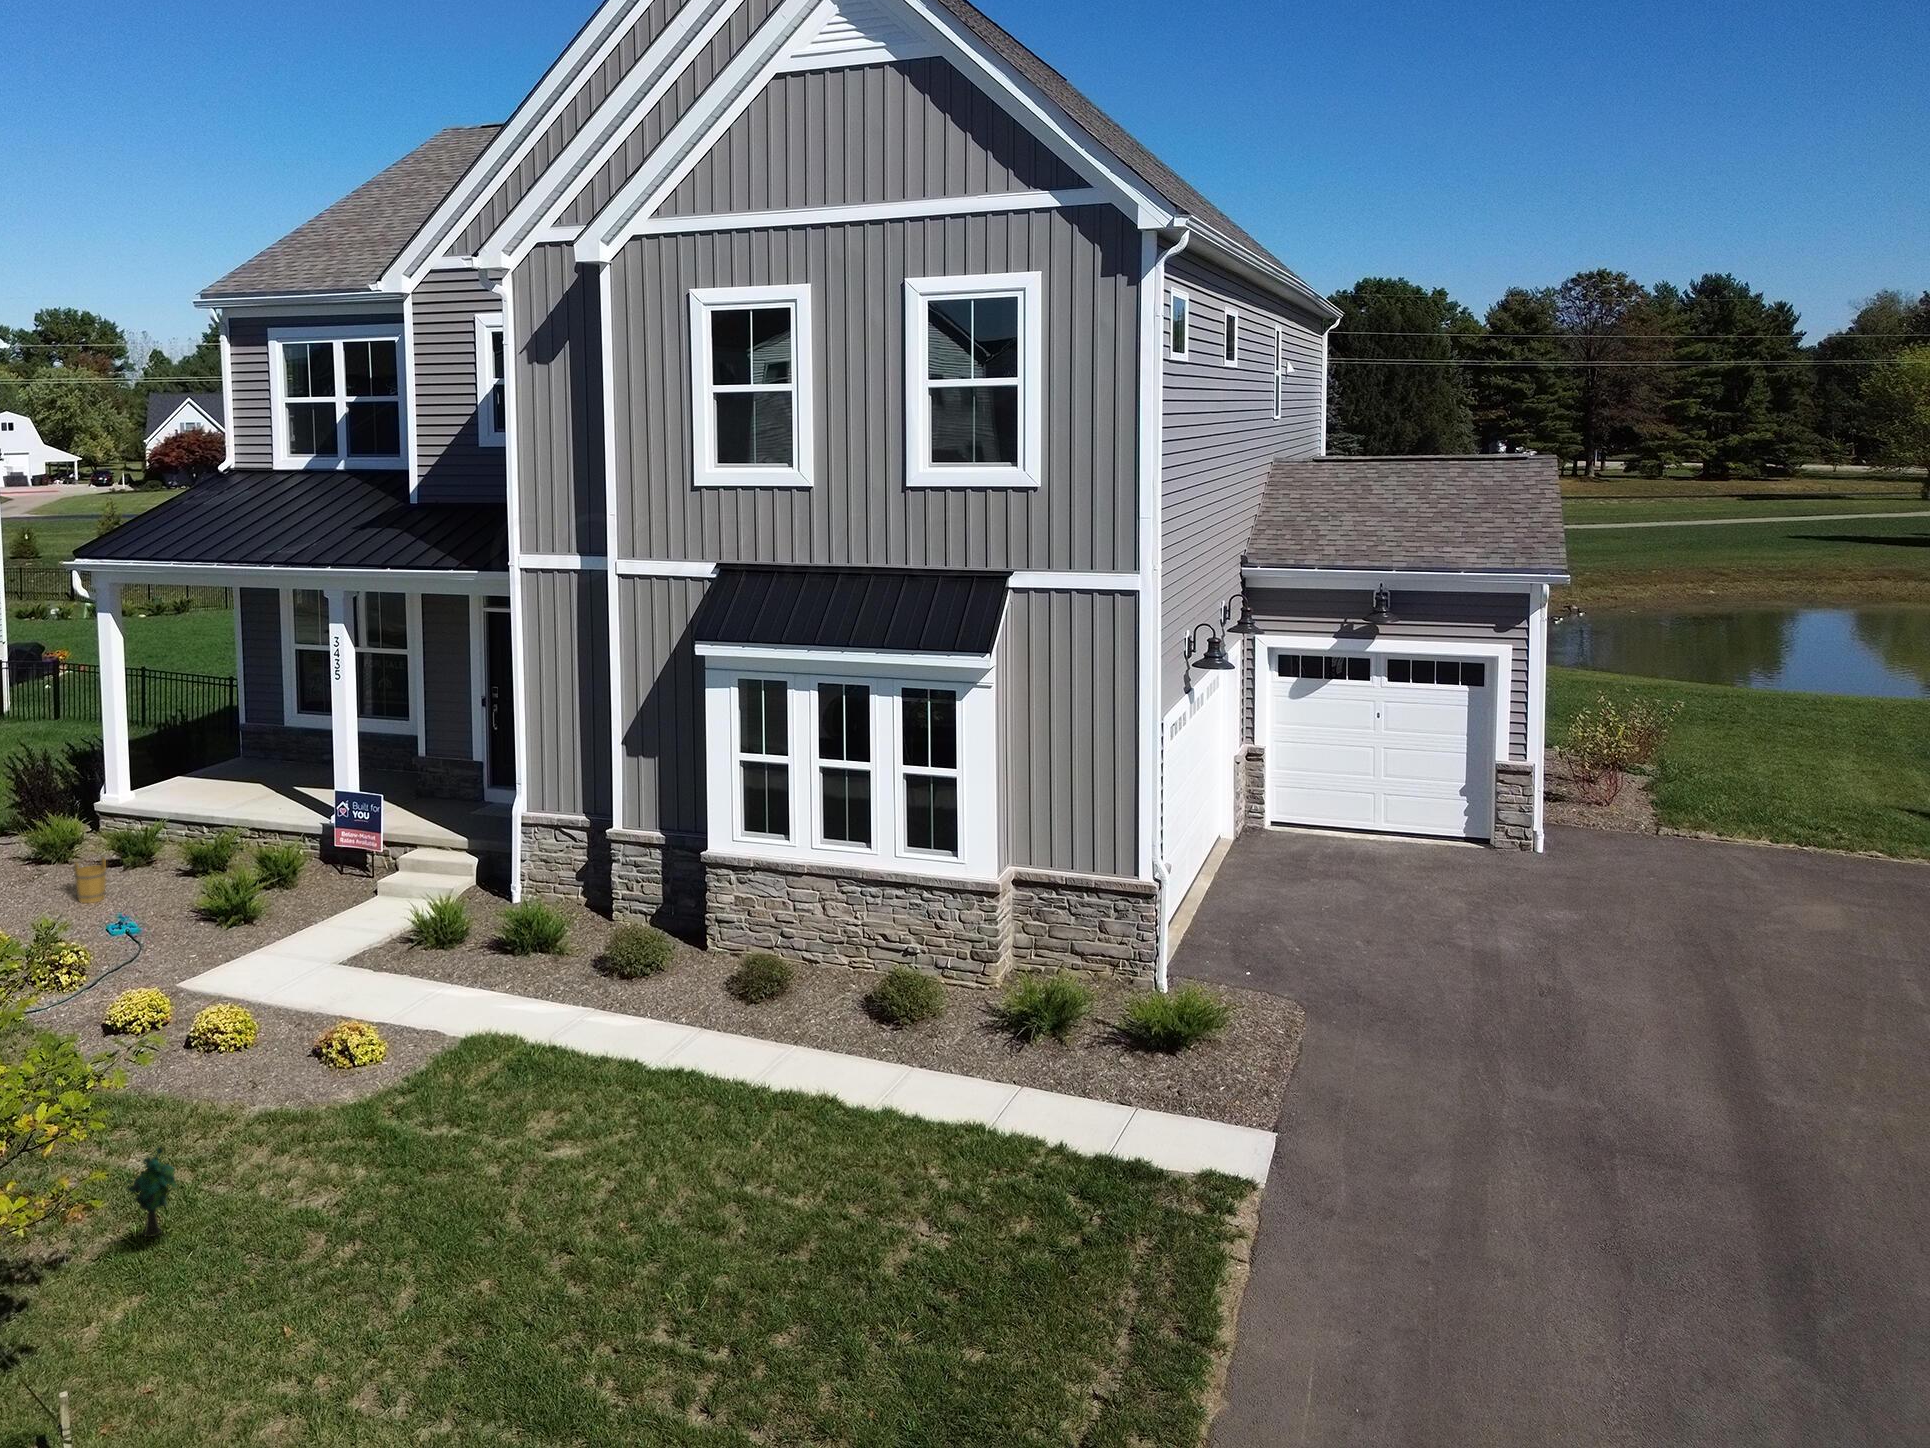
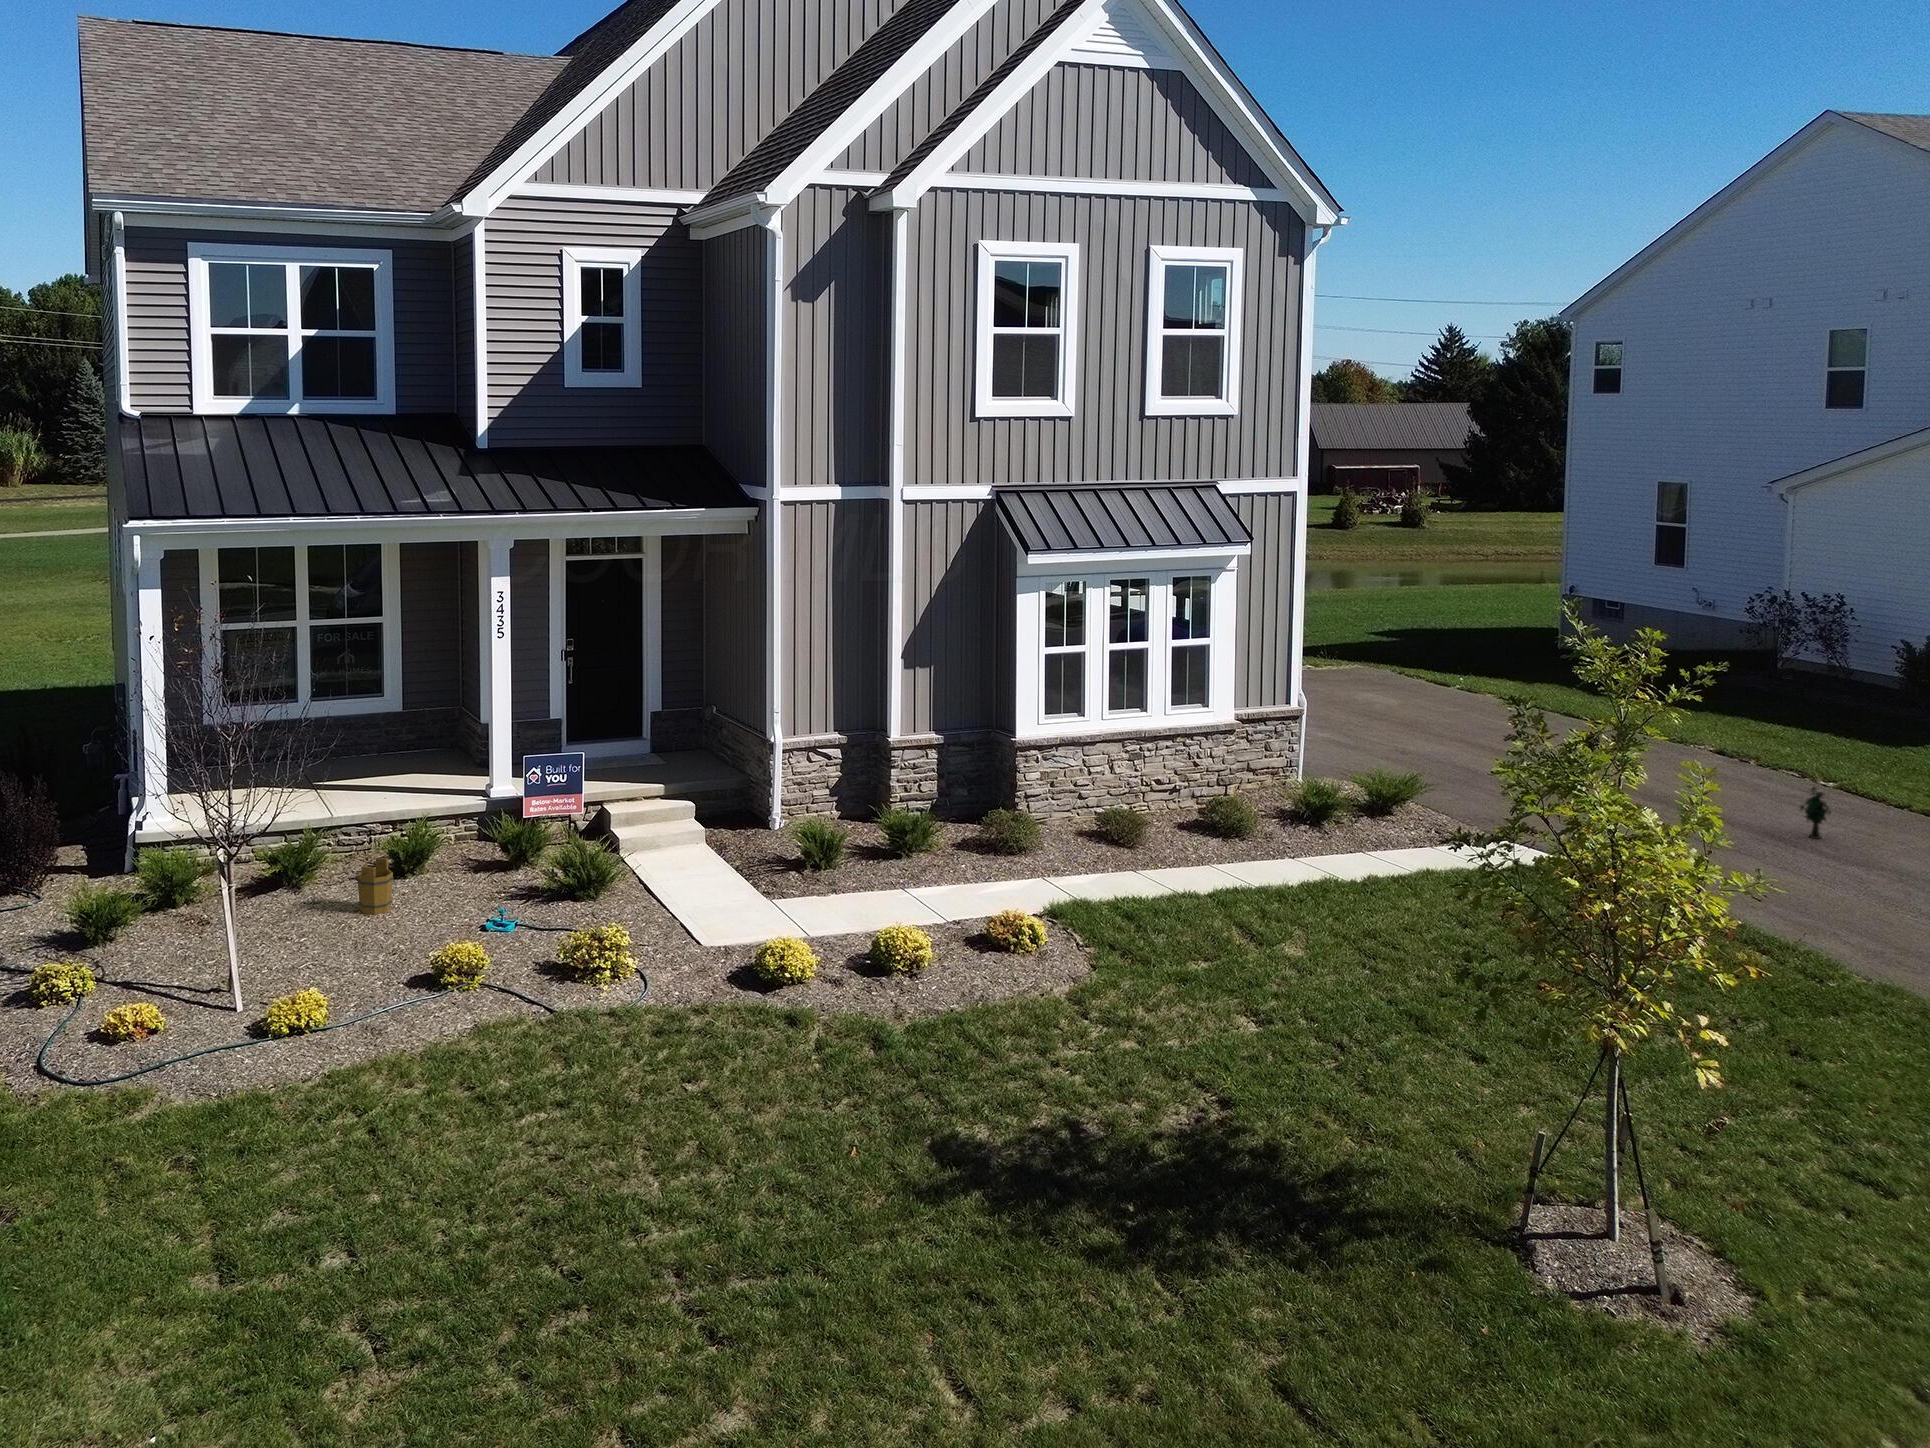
decorative plant: present [127,1147,177,1237] -> present [1800,787,1831,839]

